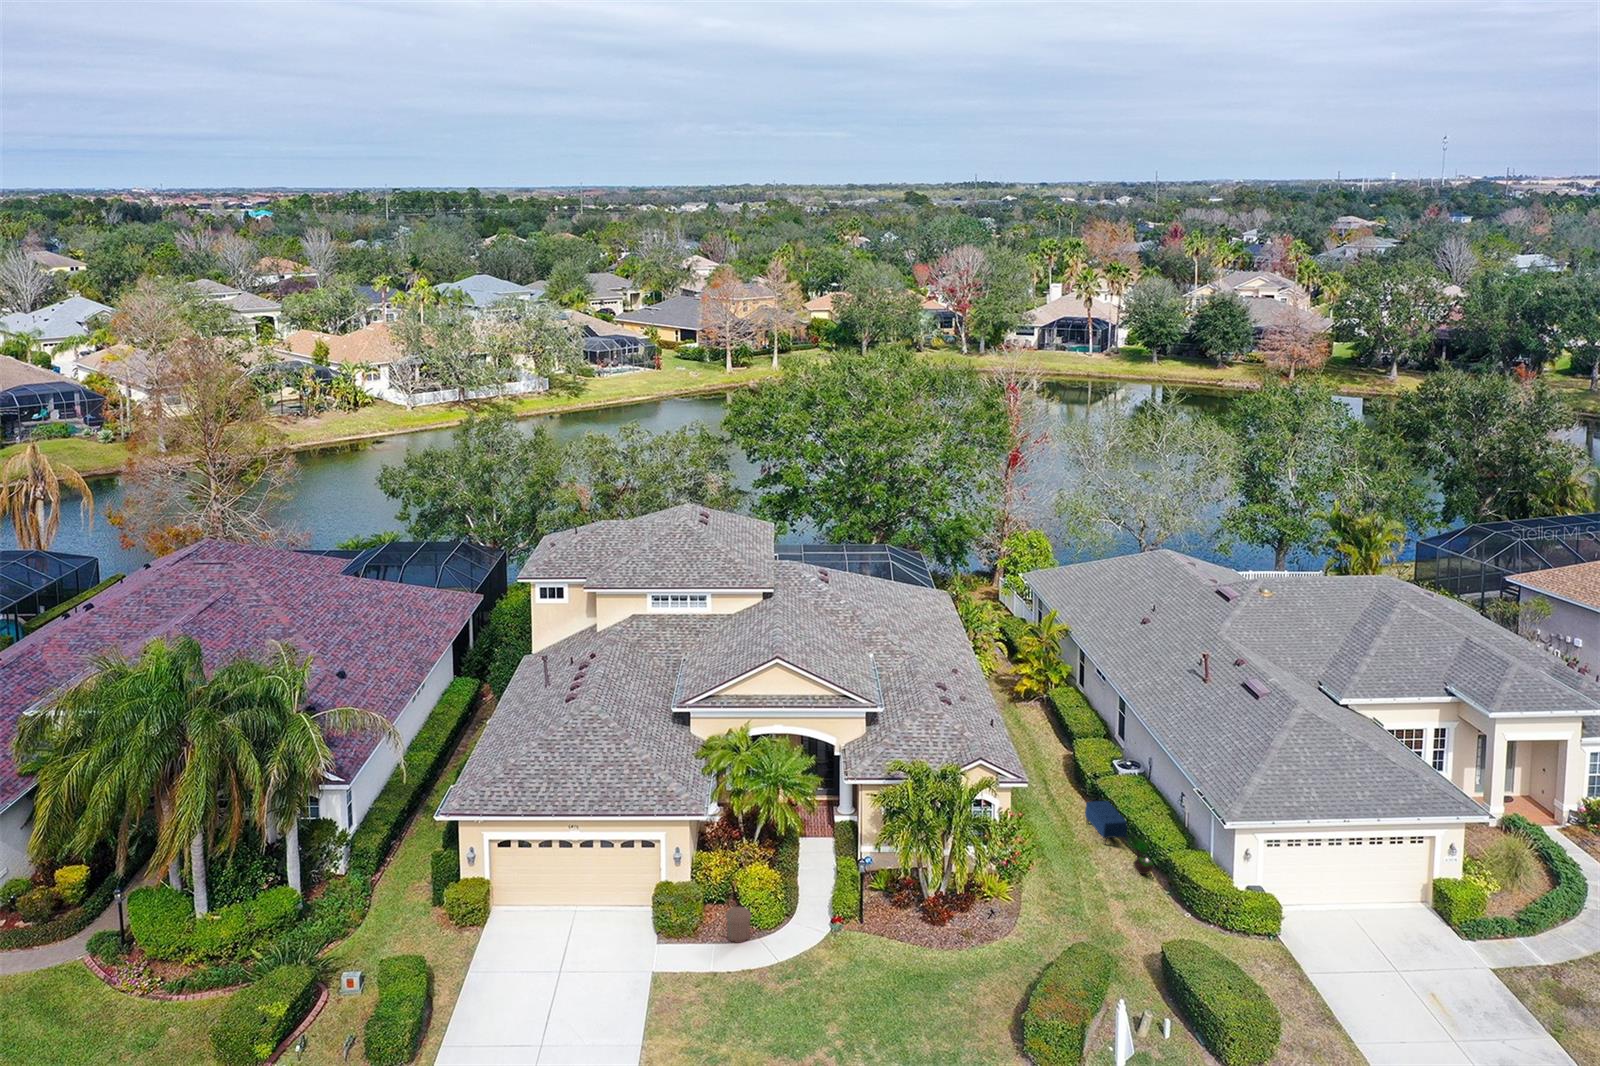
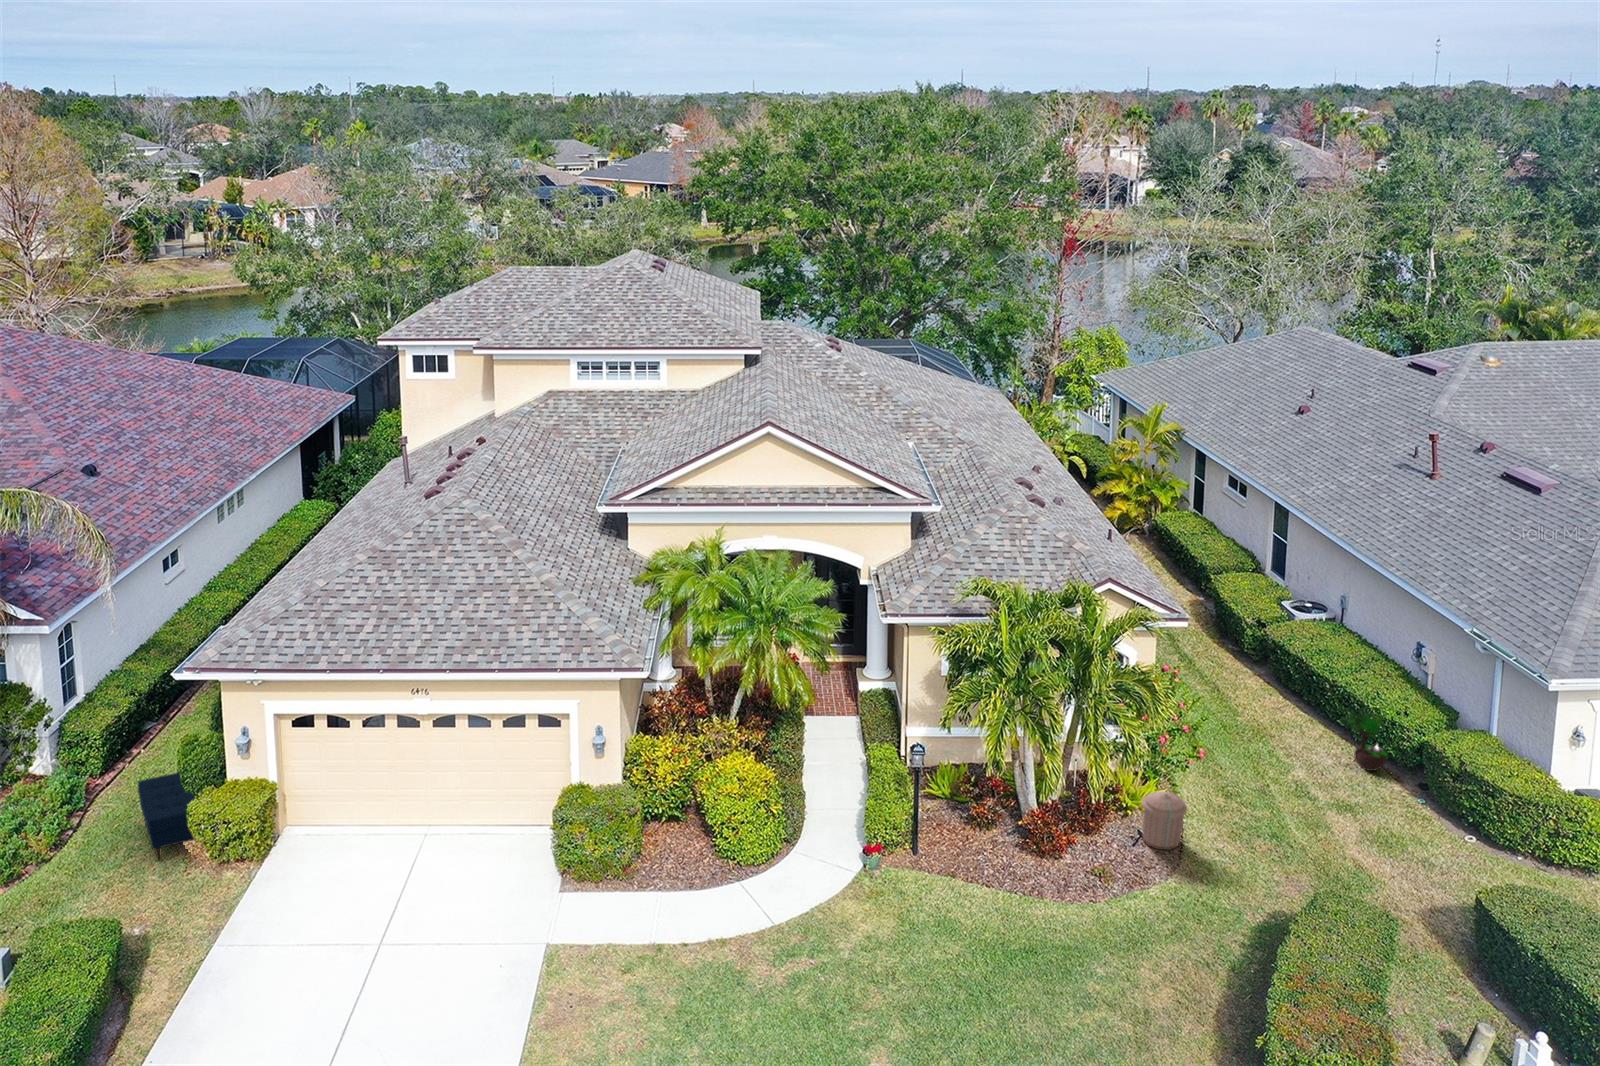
bench: present [1085,801,1127,844] -> present [138,773,195,861]
trash can: present [725,907,751,942] -> present [1142,792,1187,850]

